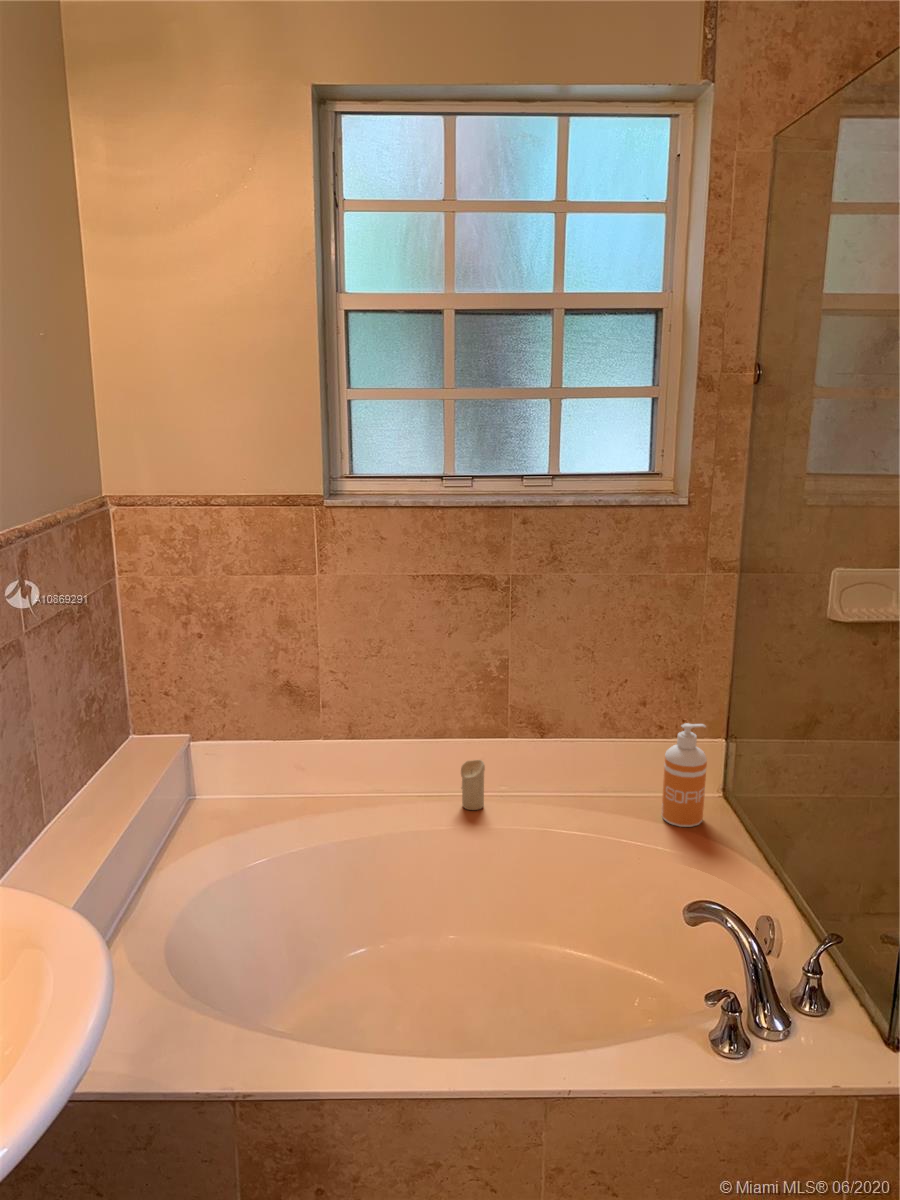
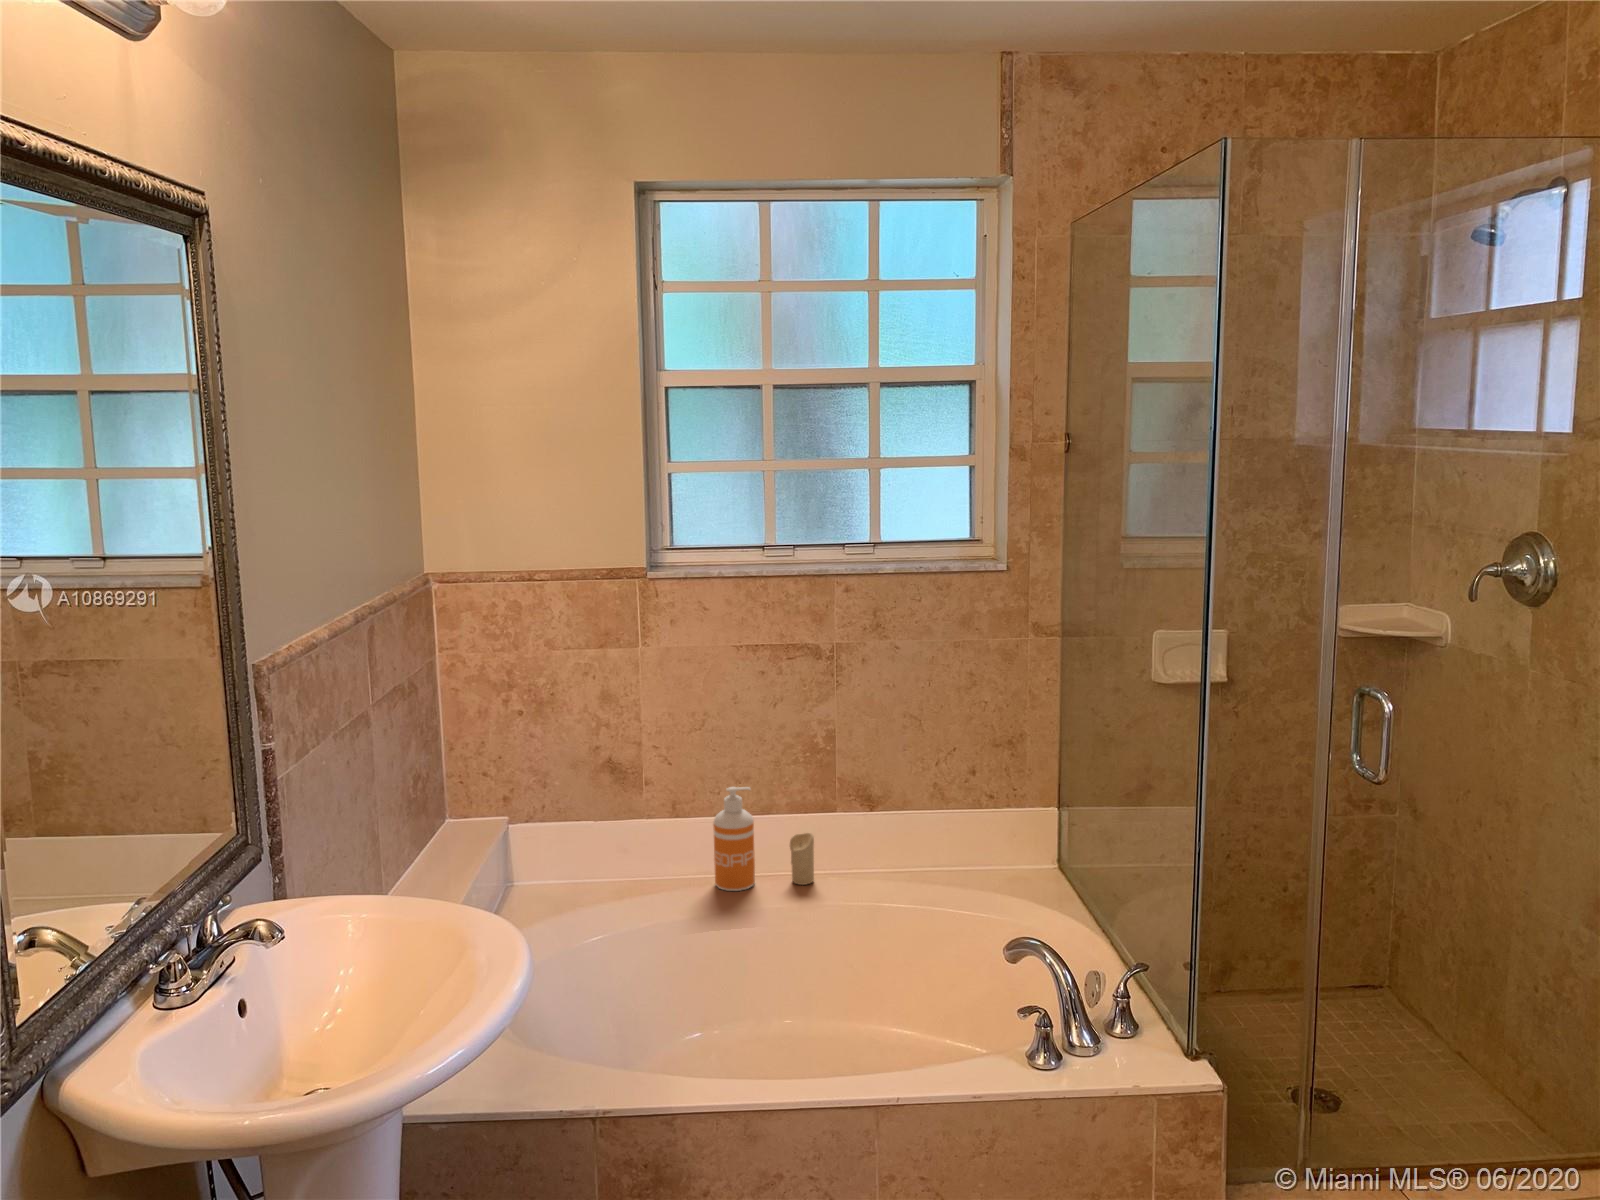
soap dispenser: present [661,723,707,827] -> present [713,787,755,891]

